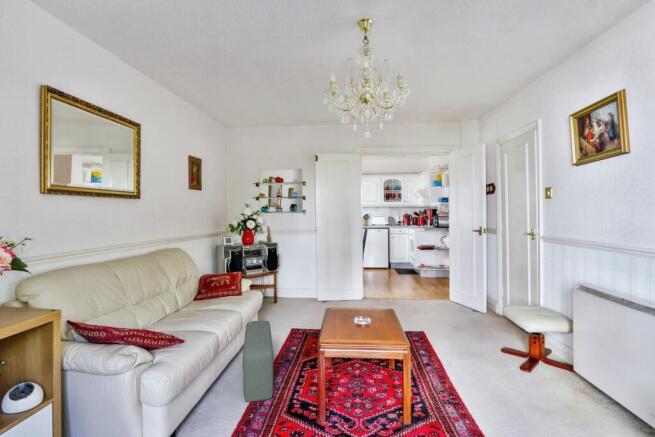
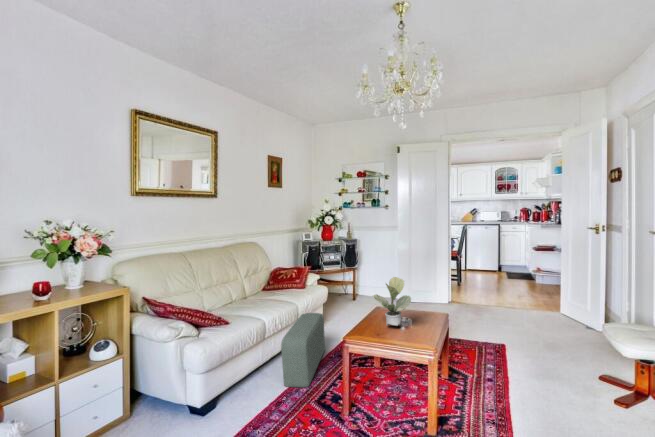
potted plant: none [343,284,381,330] -> present [373,277,411,326]

